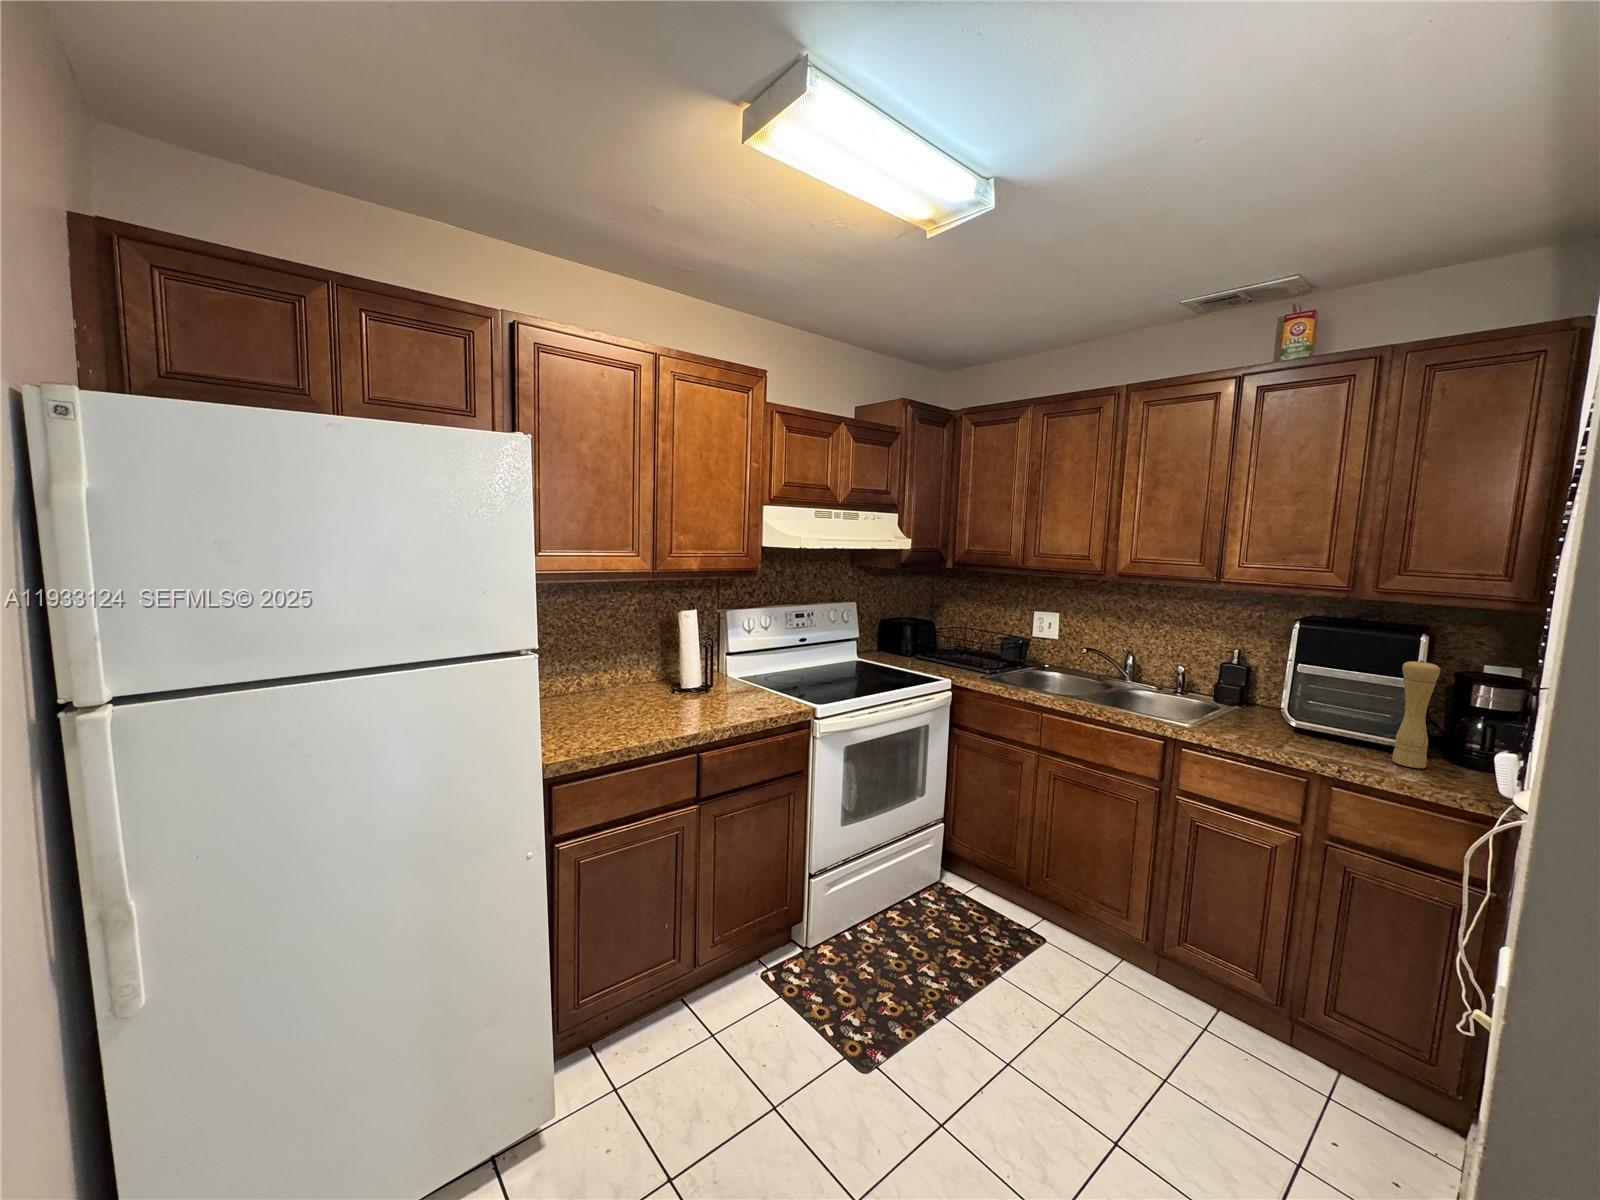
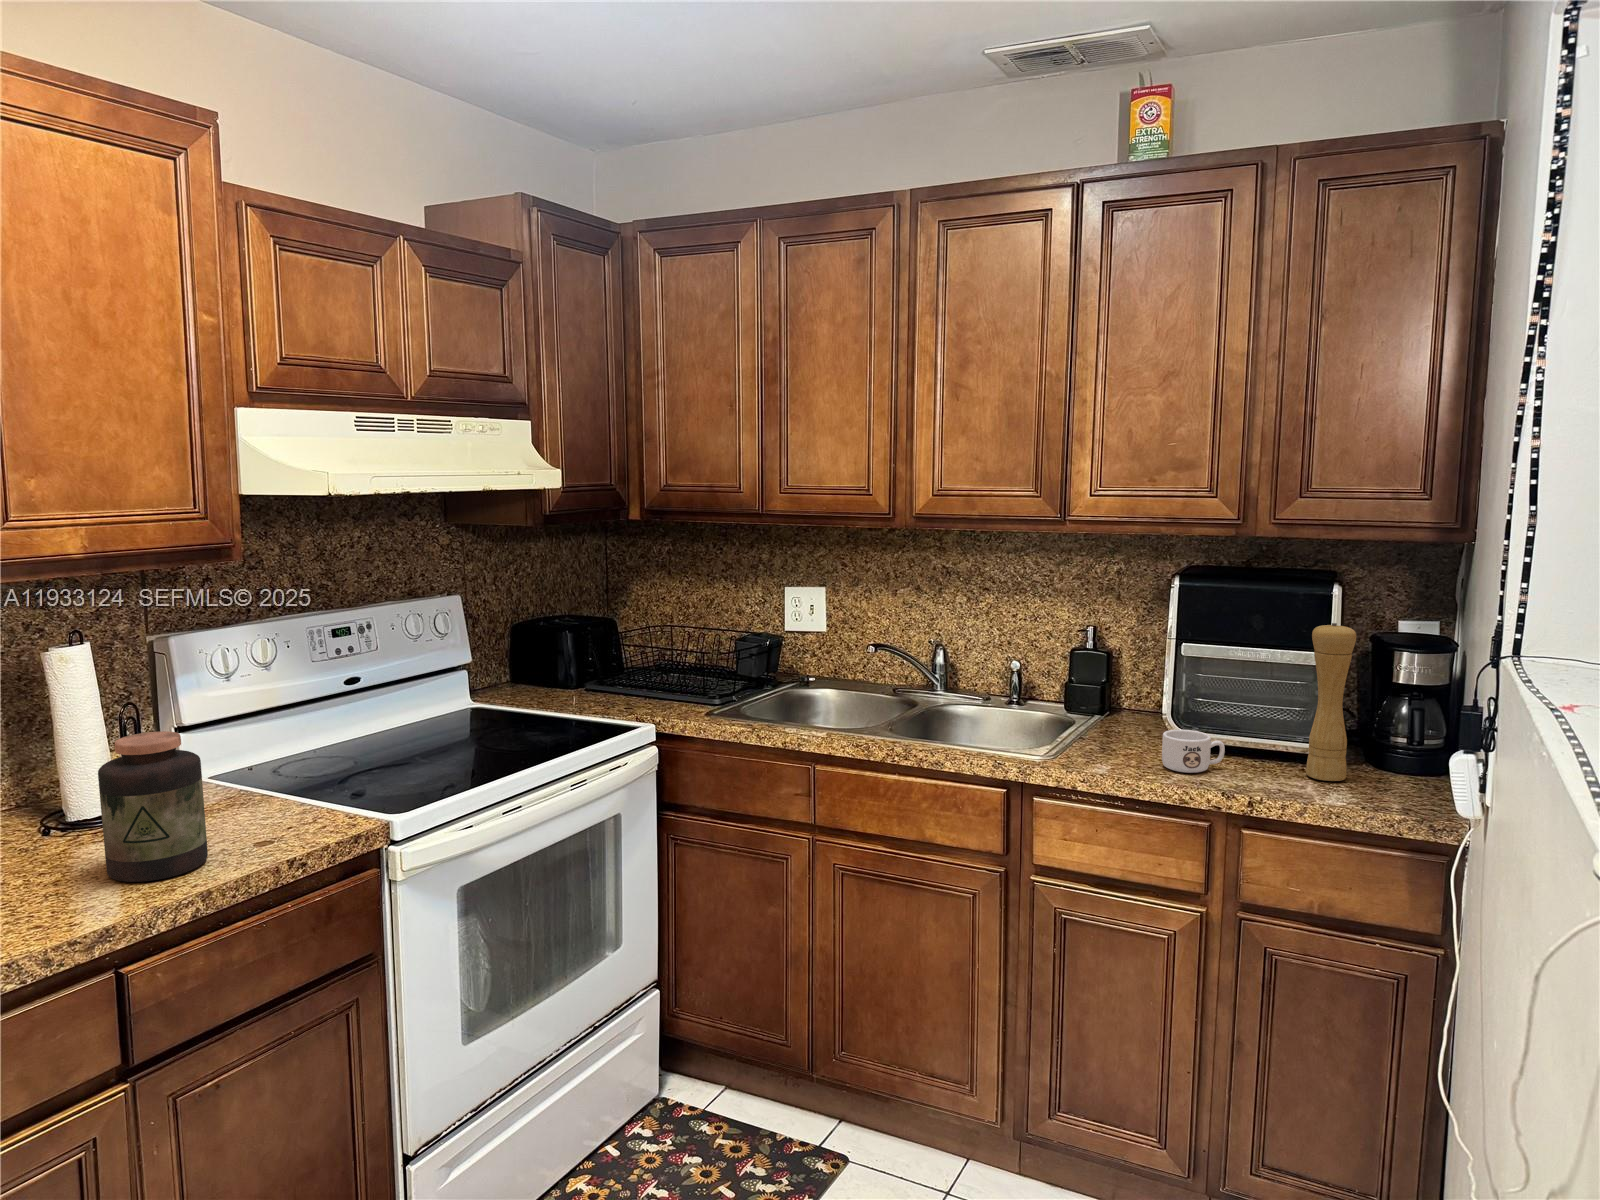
jar: none [700,652,739,717] -> present [98,731,208,882]
mug: none [1276,719,1326,748] -> present [1162,730,1225,773]

